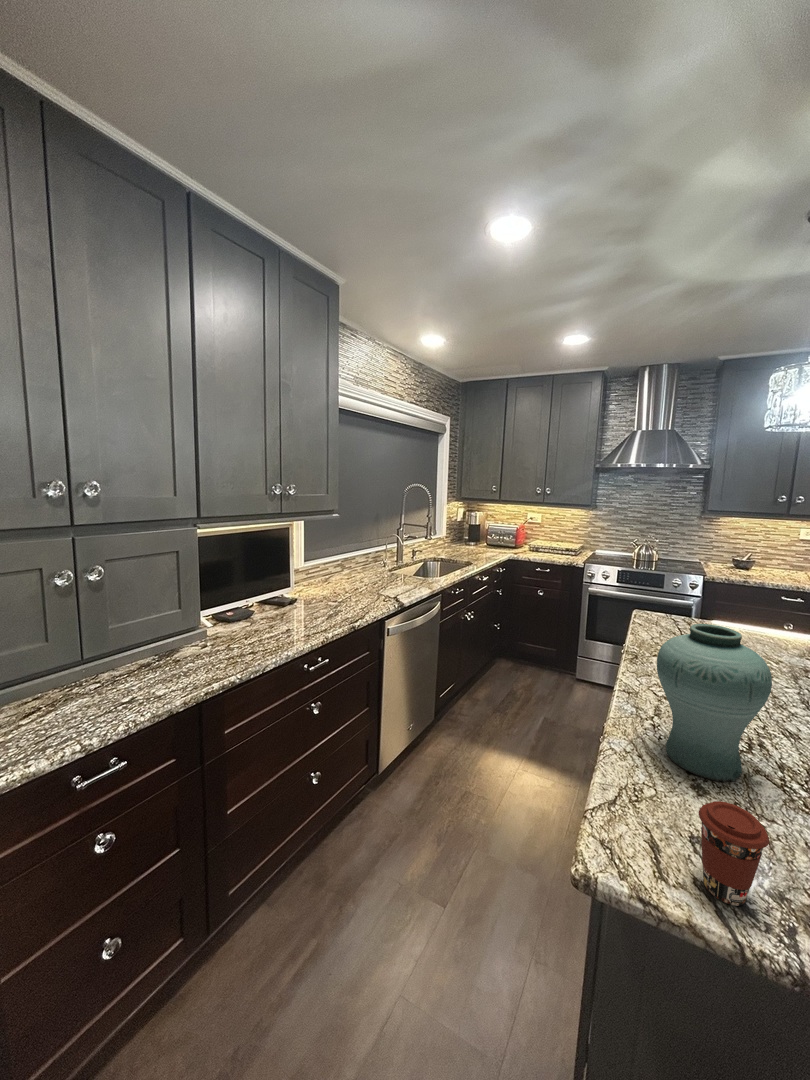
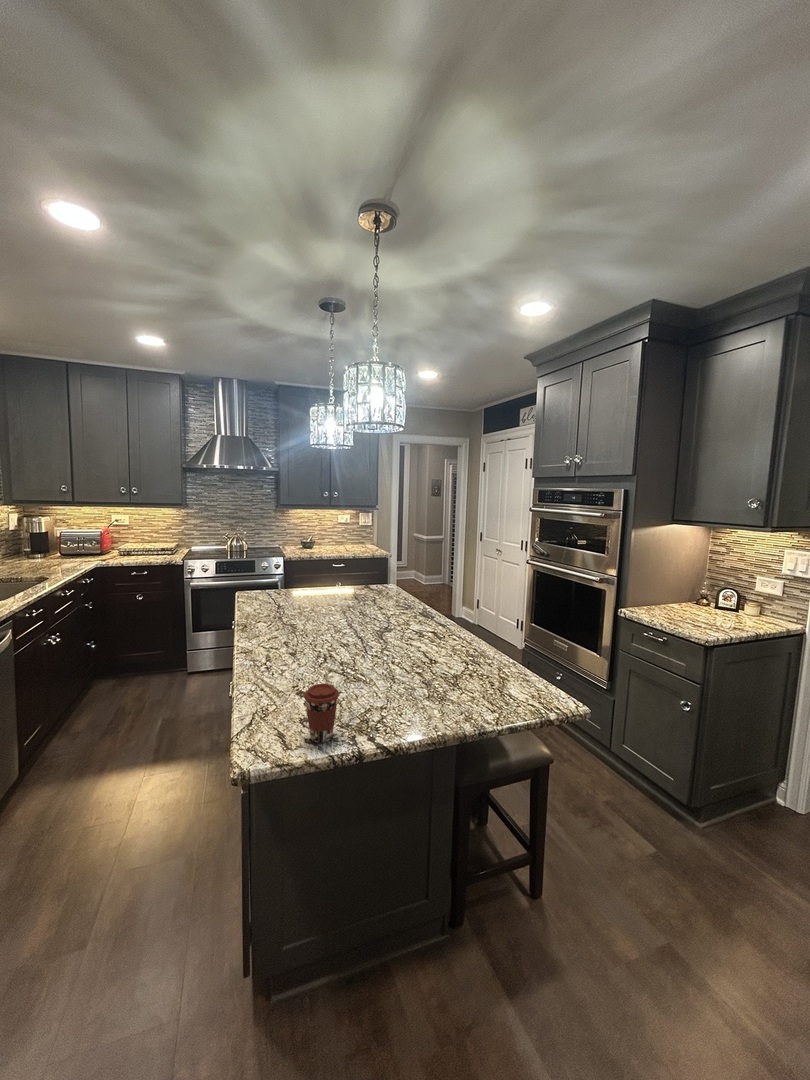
vase: present [657,624,772,782] -> none [265,582,331,686]

